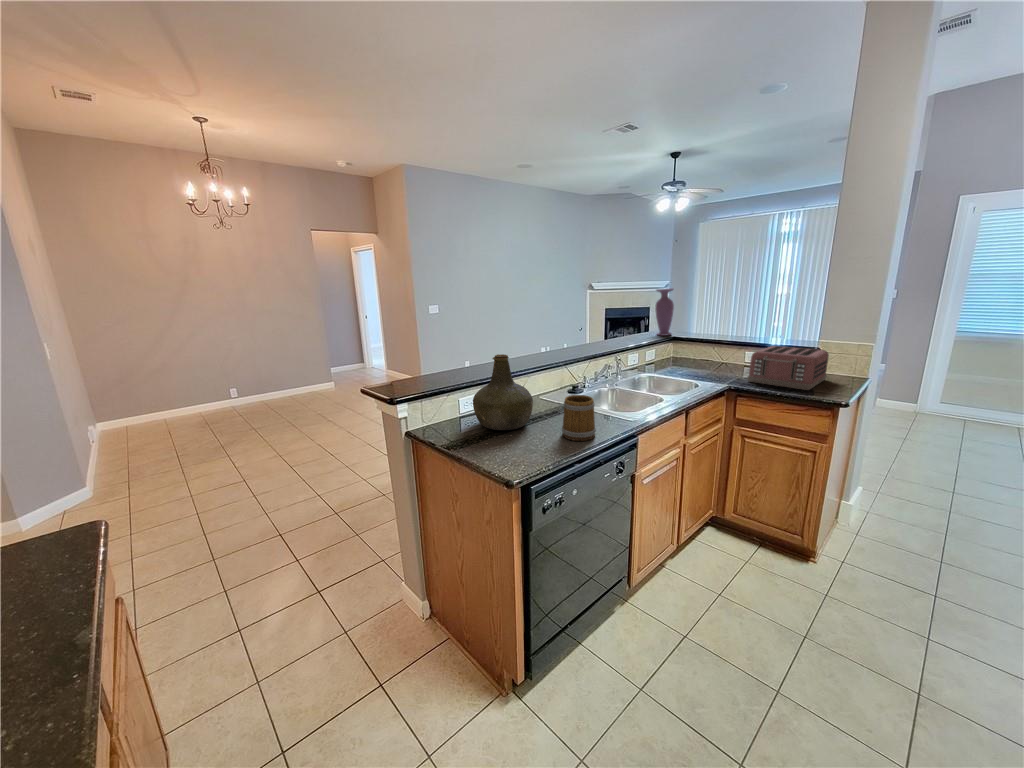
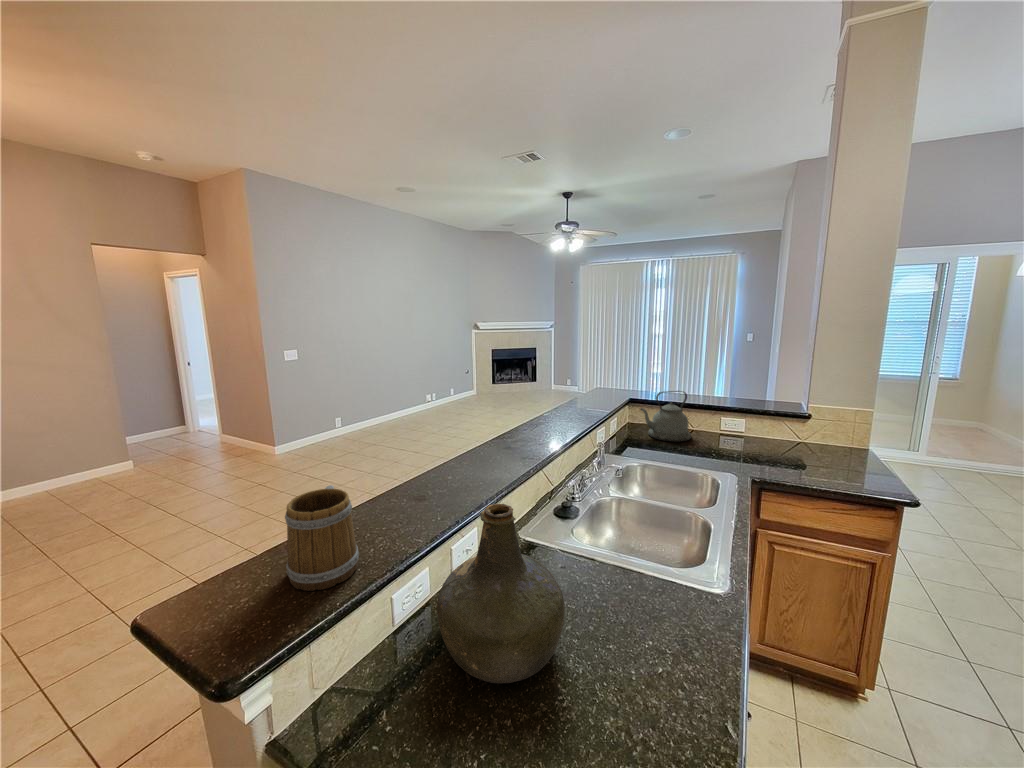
vase: present [655,288,674,336] -> none [604,340,626,397]
kettle: none [671,328,715,368] -> present [640,391,691,442]
toaster: present [747,346,829,390] -> none [756,414,844,477]
mug: present [562,395,596,441] -> present [285,485,359,591]

